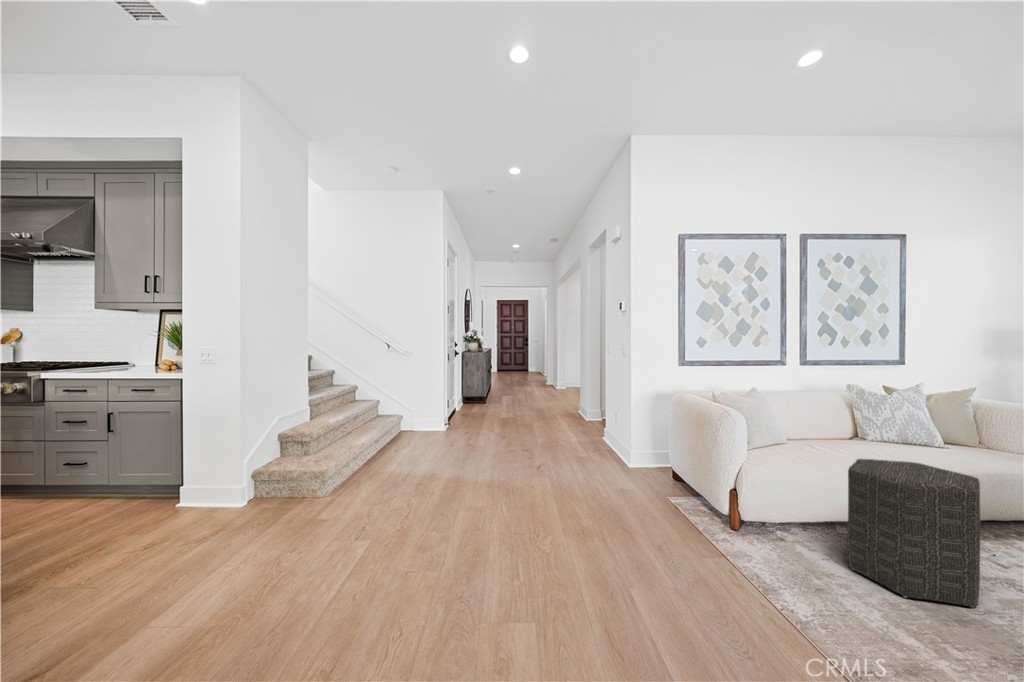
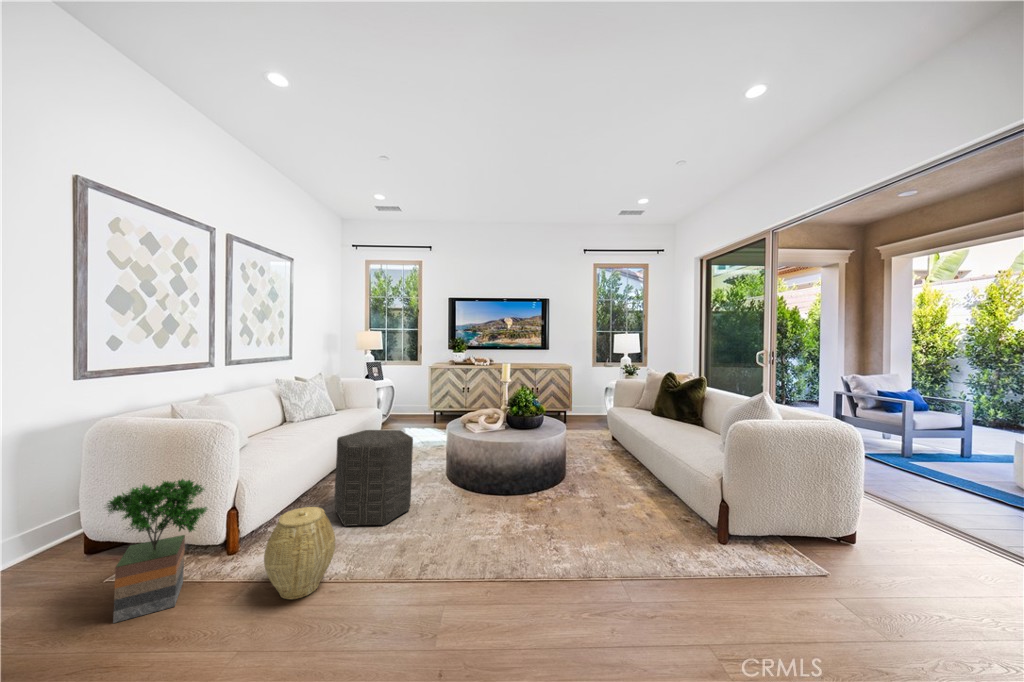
potted tree: none [643,442,702,539] -> present [107,479,207,623]
woven basket: none [715,503,785,591] -> present [264,507,335,599]

